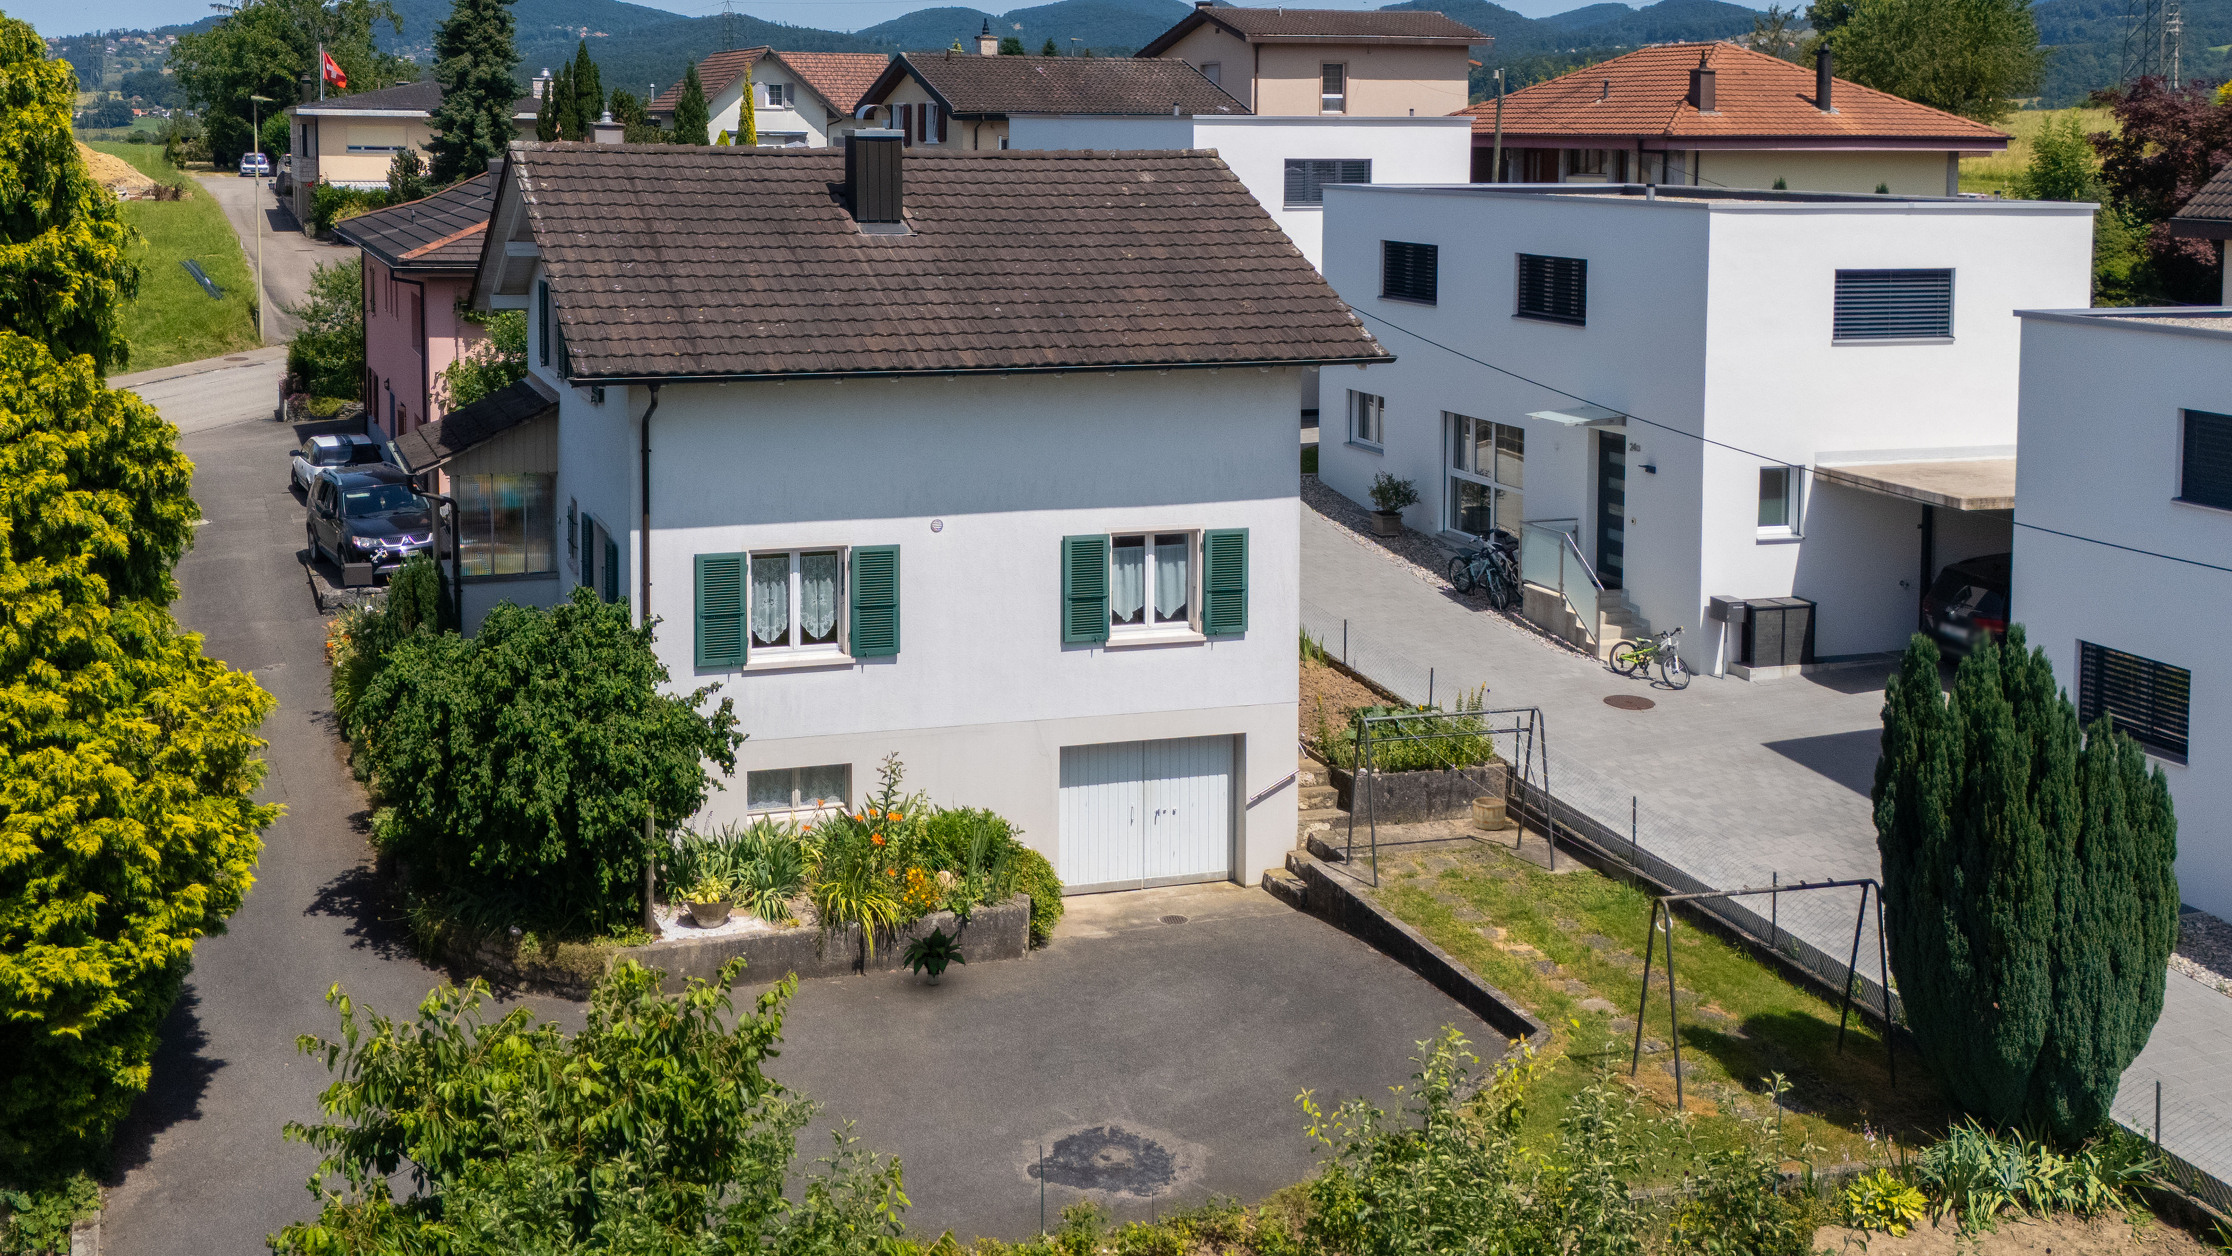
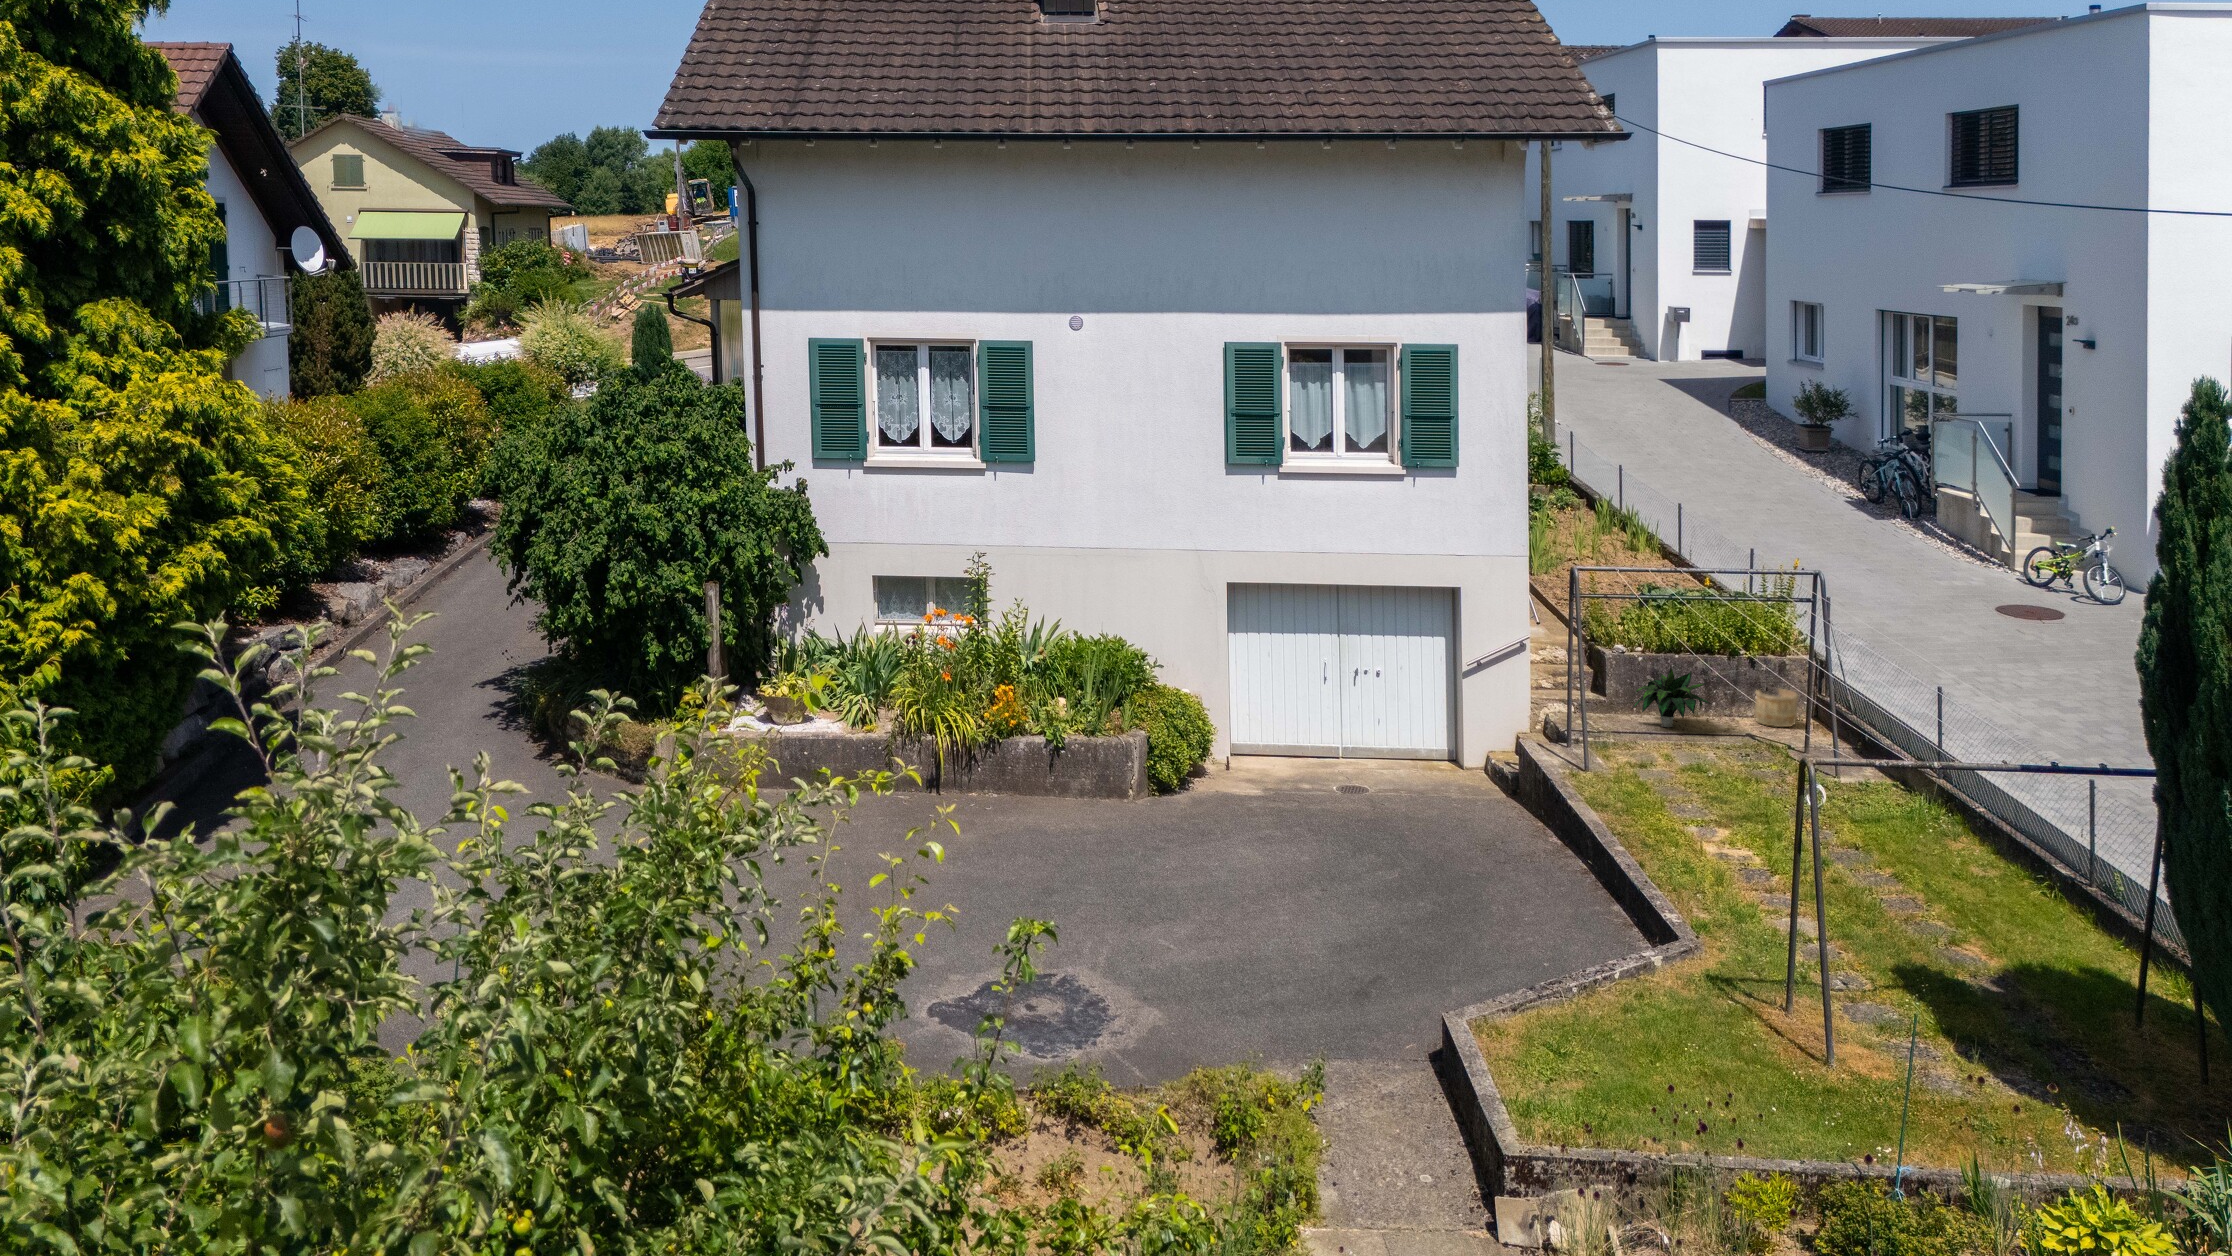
potted plant: present [902,926,966,985] -> present [1632,668,1711,727]

